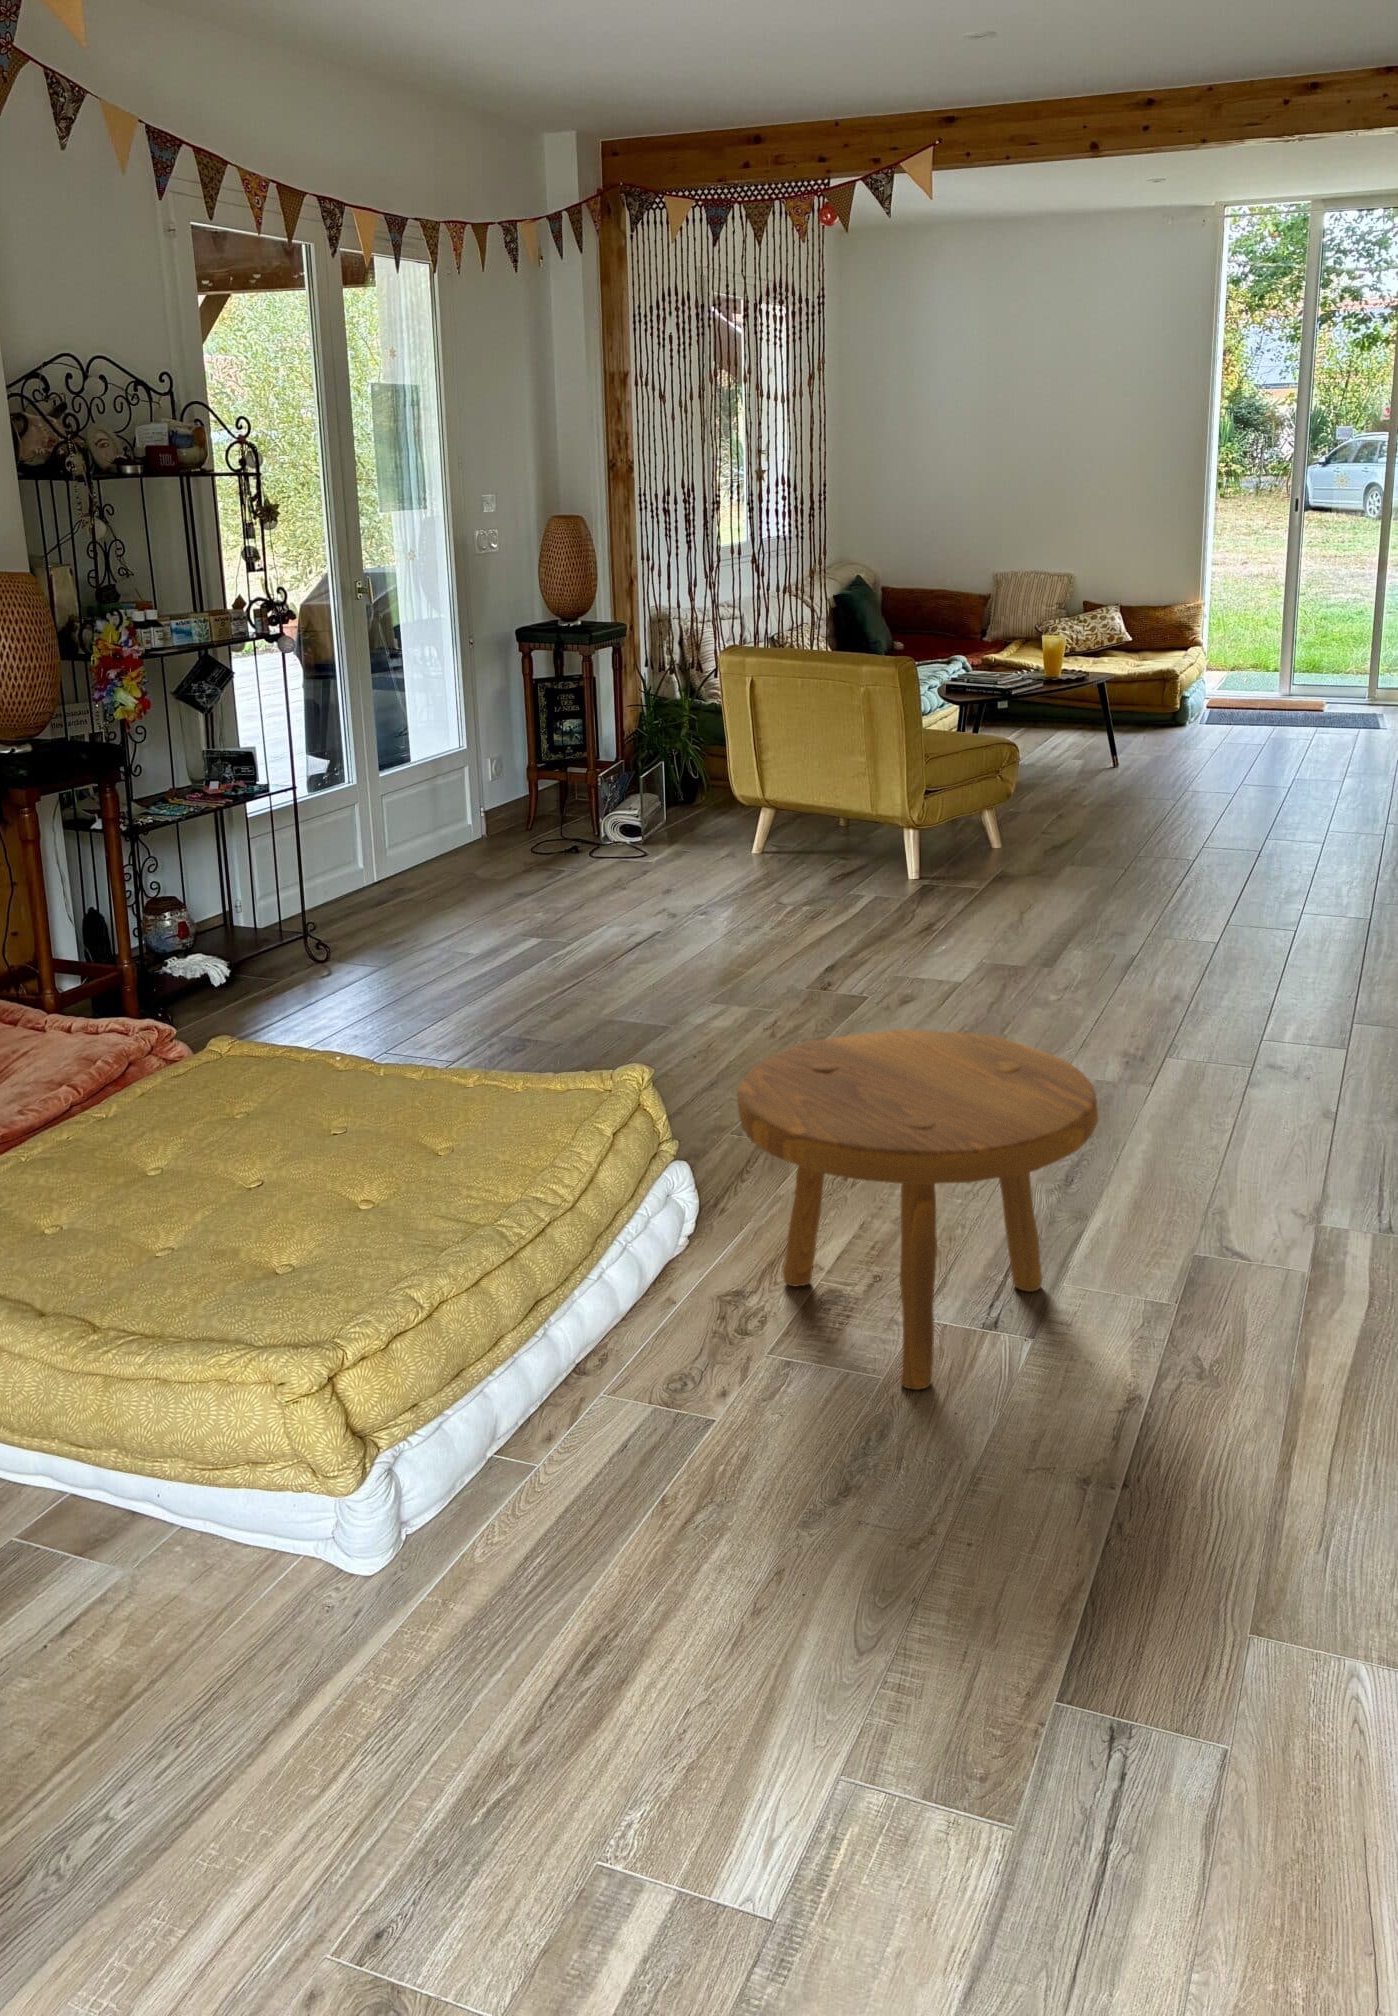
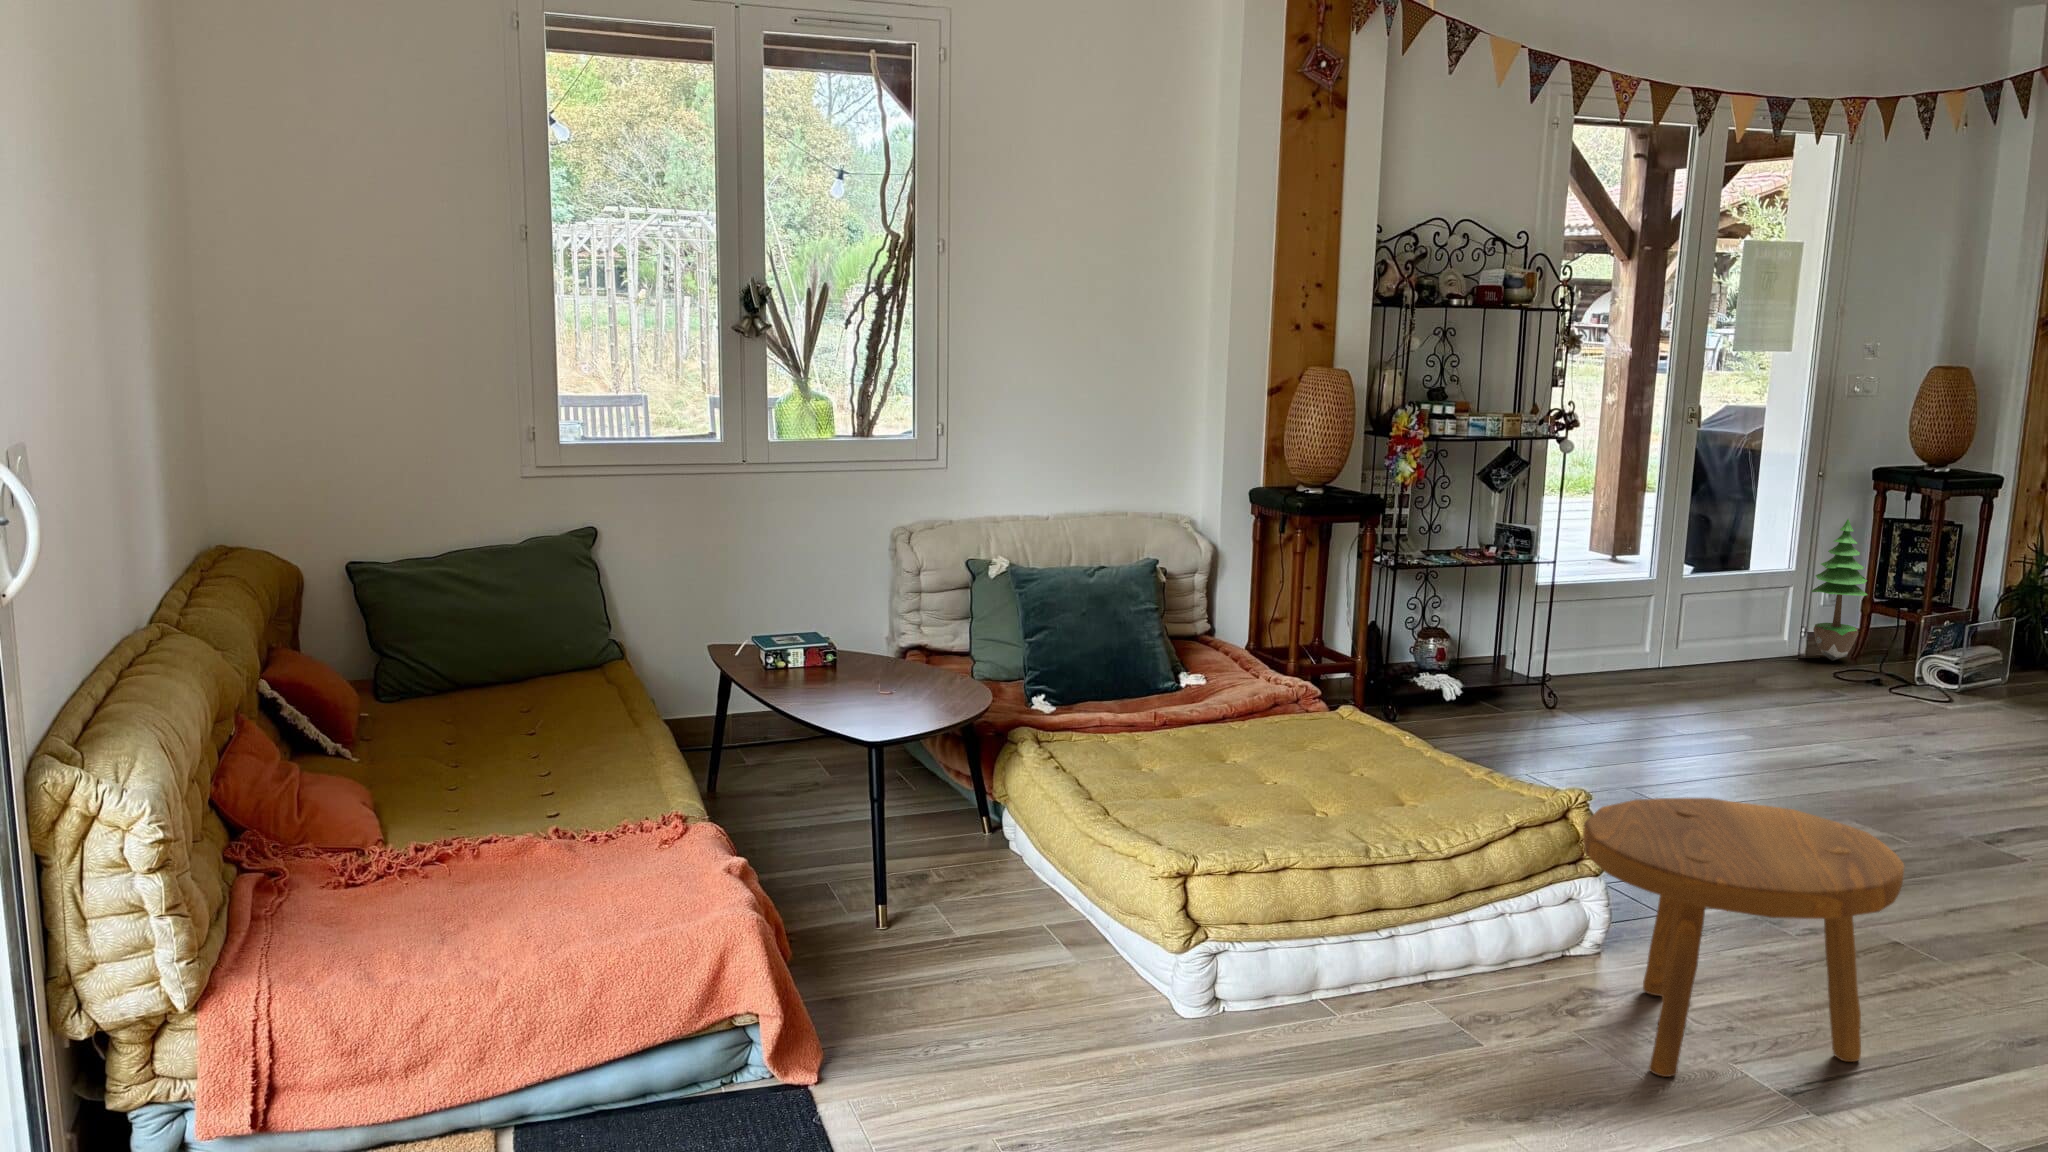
potted tree: none [482,685,536,838] -> present [1812,519,1868,661]

